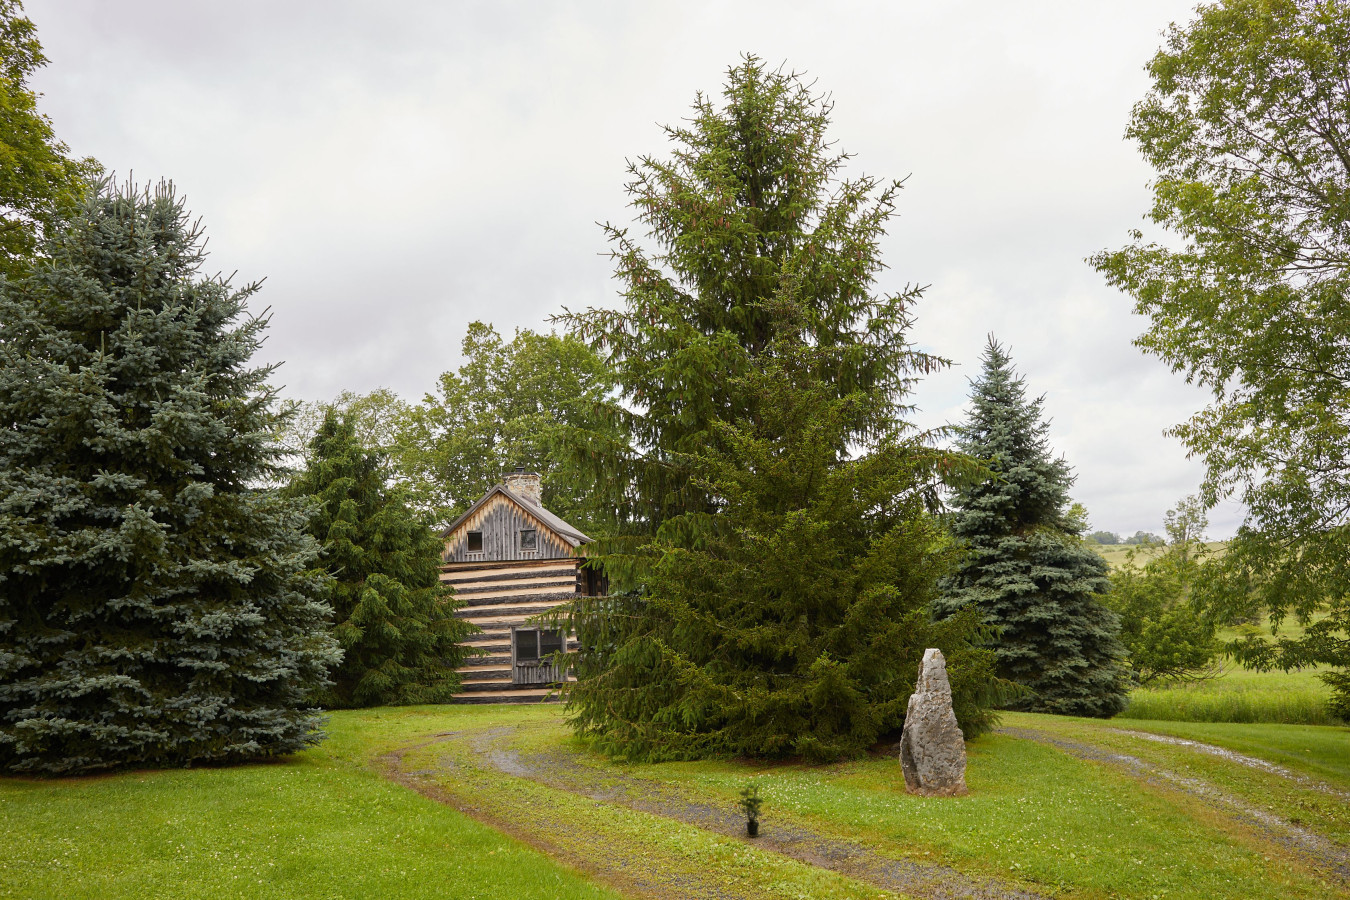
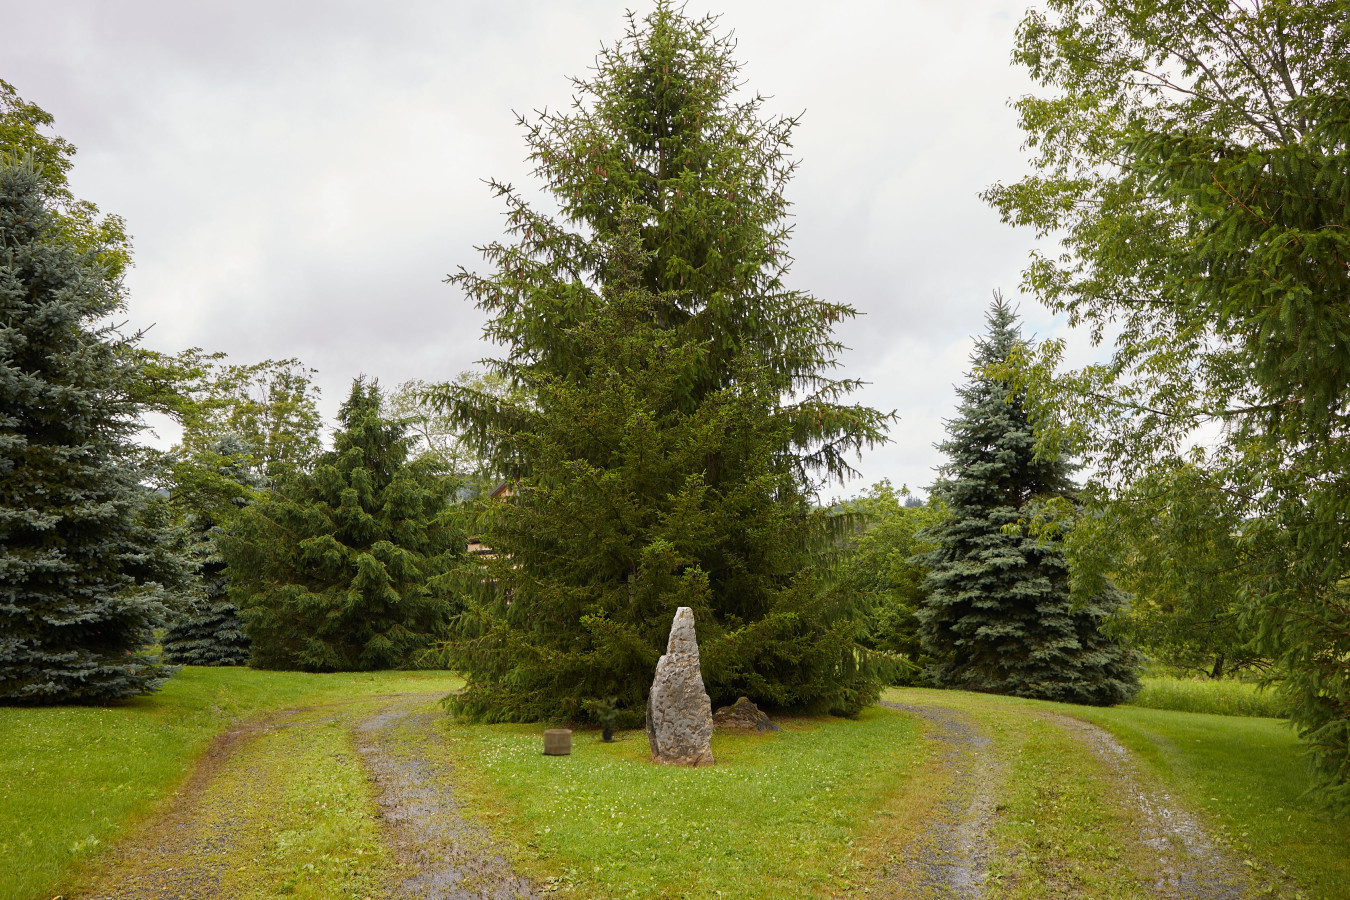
wooden bucket: none [709,841,742,878] -> present [544,729,572,755]

